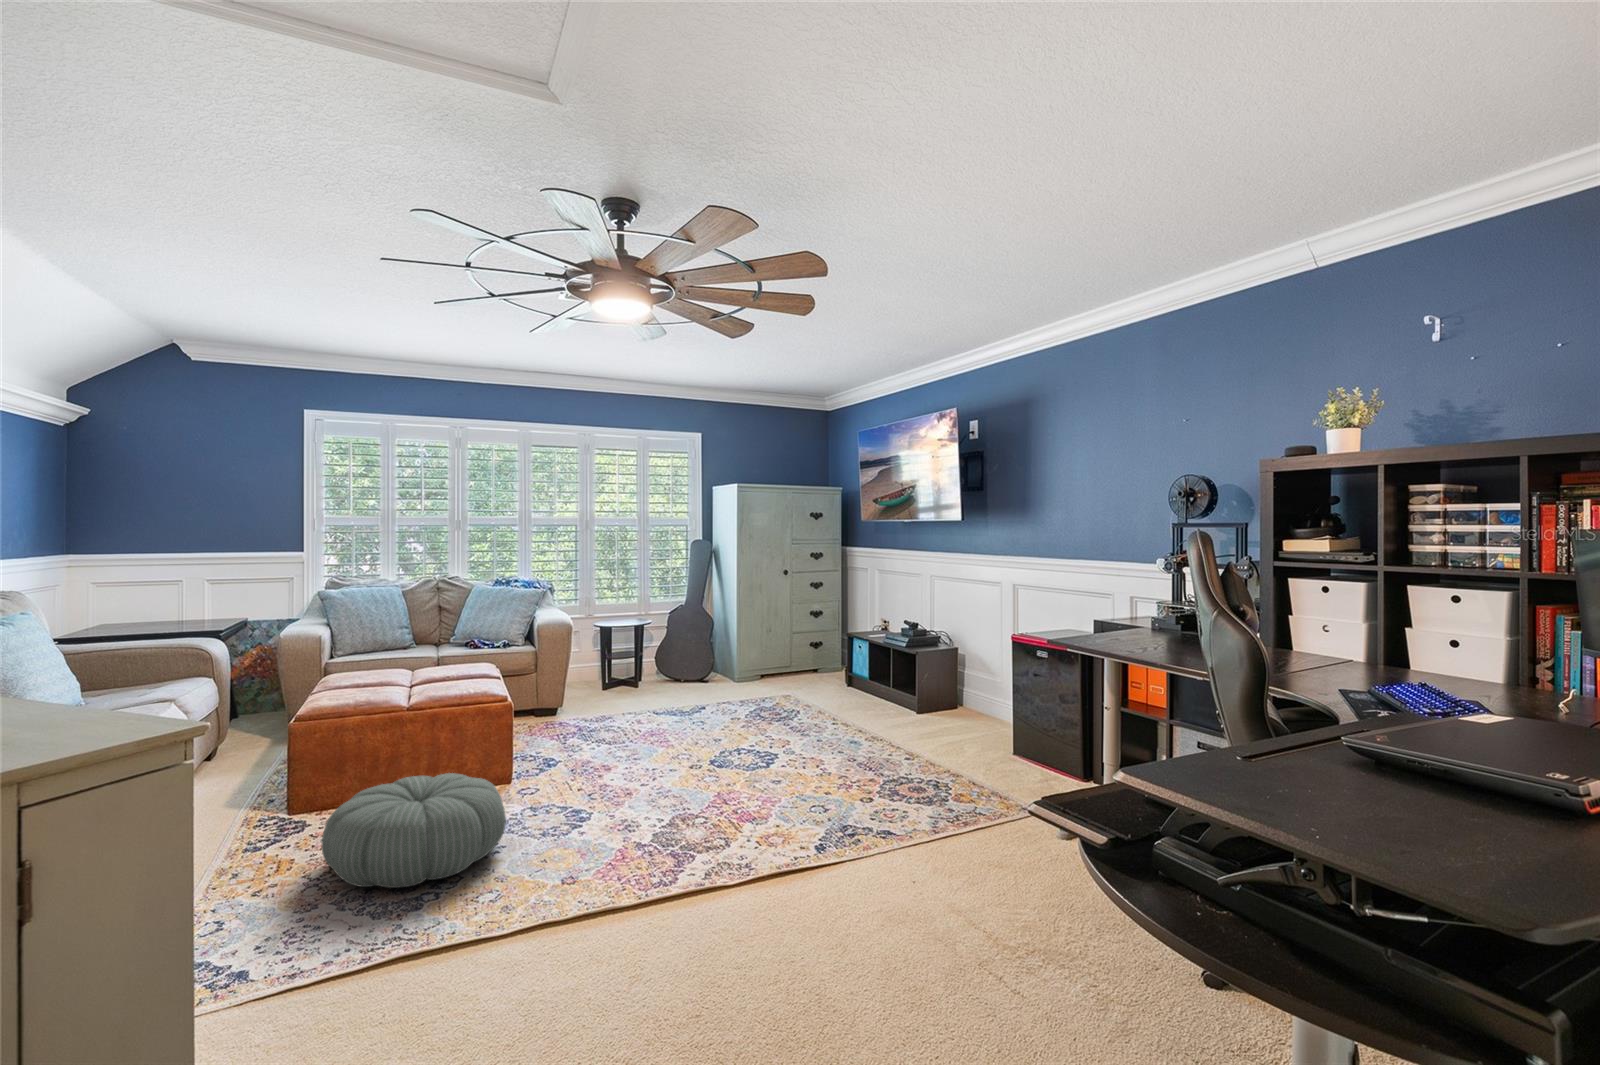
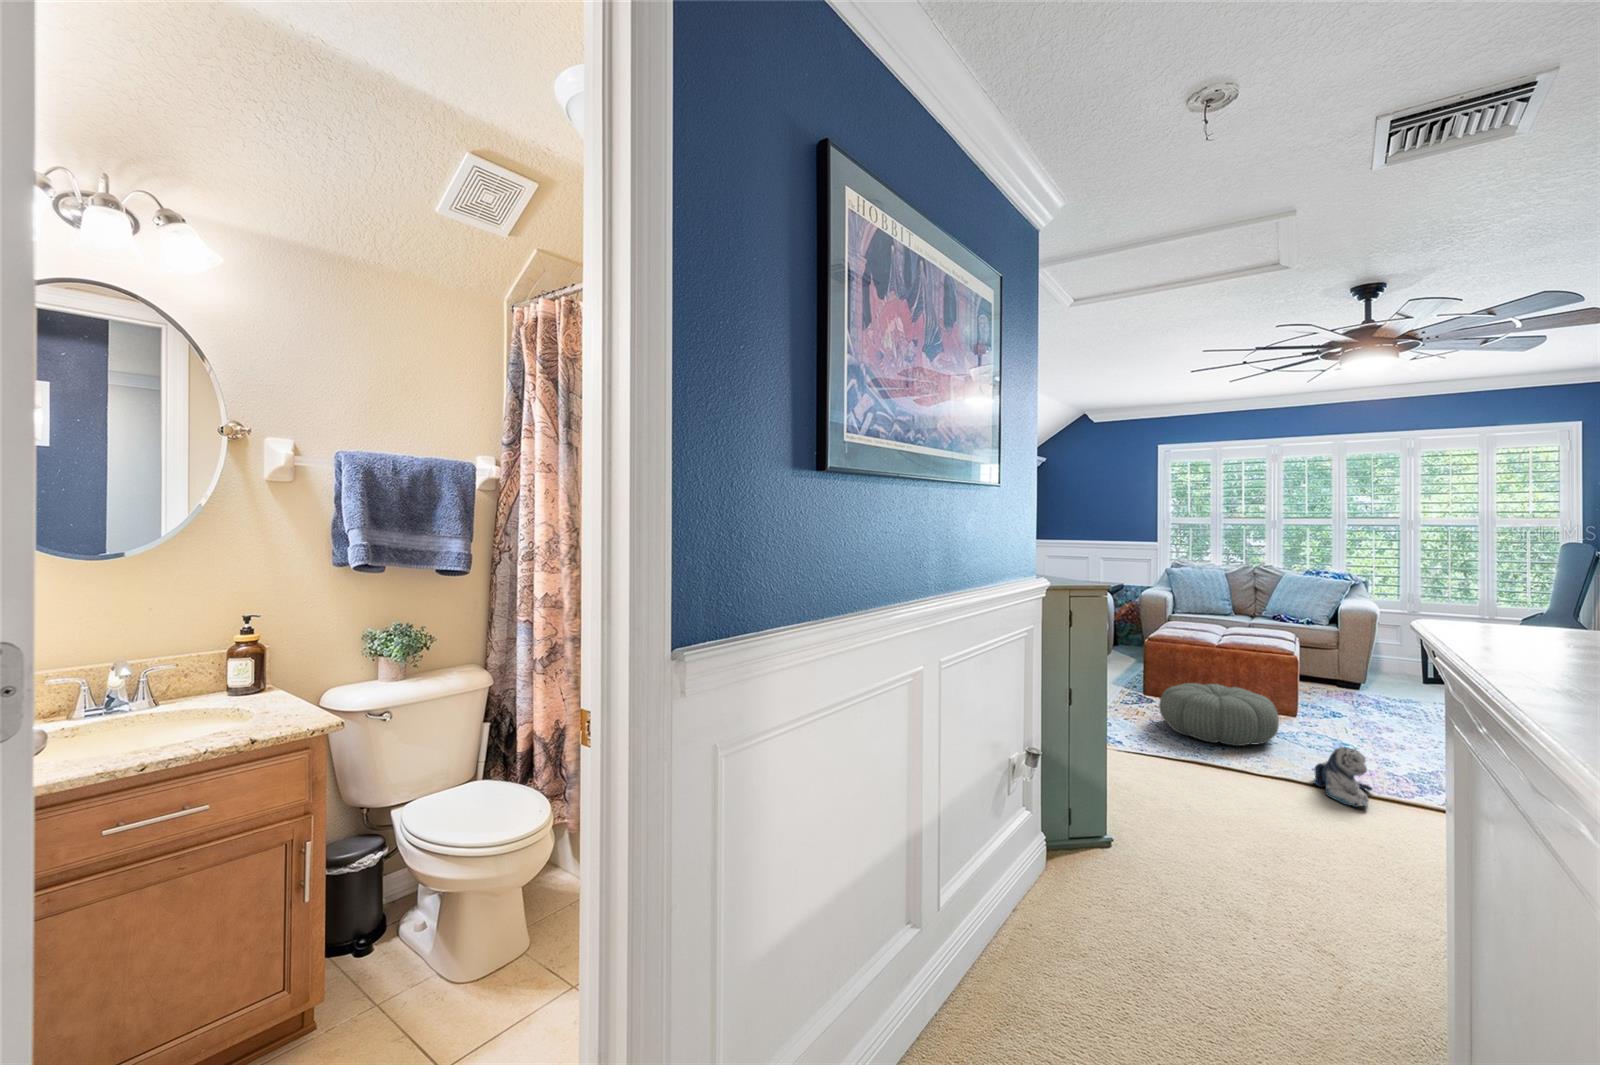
plush toy: none [565,841,640,933] -> present [1314,747,1372,807]

